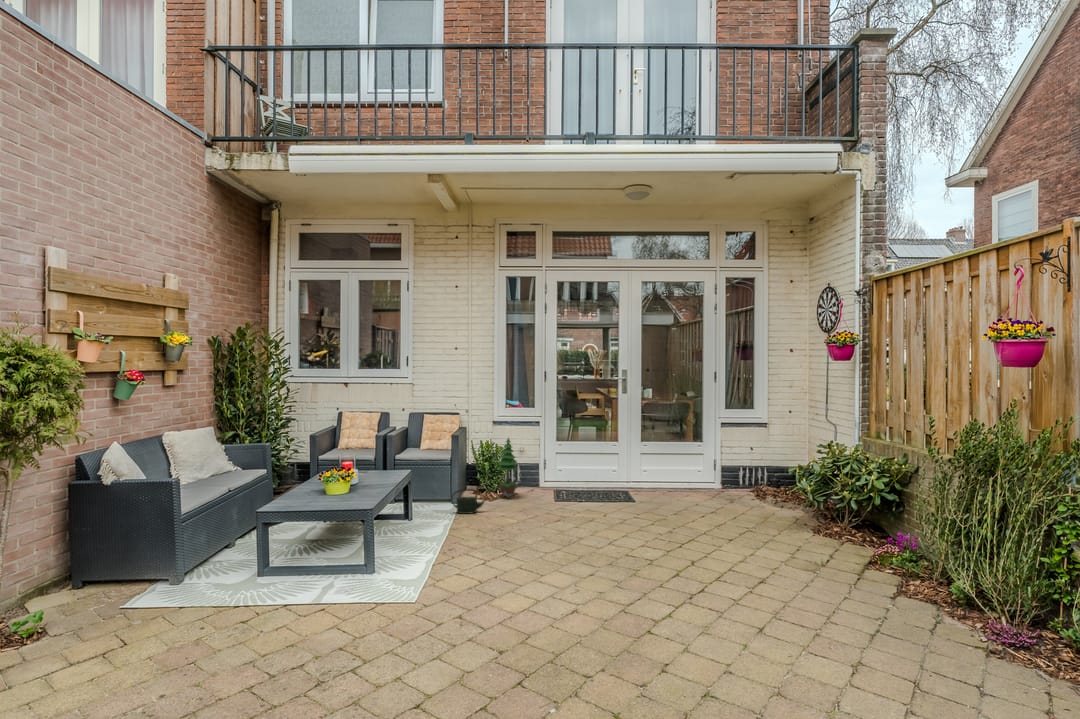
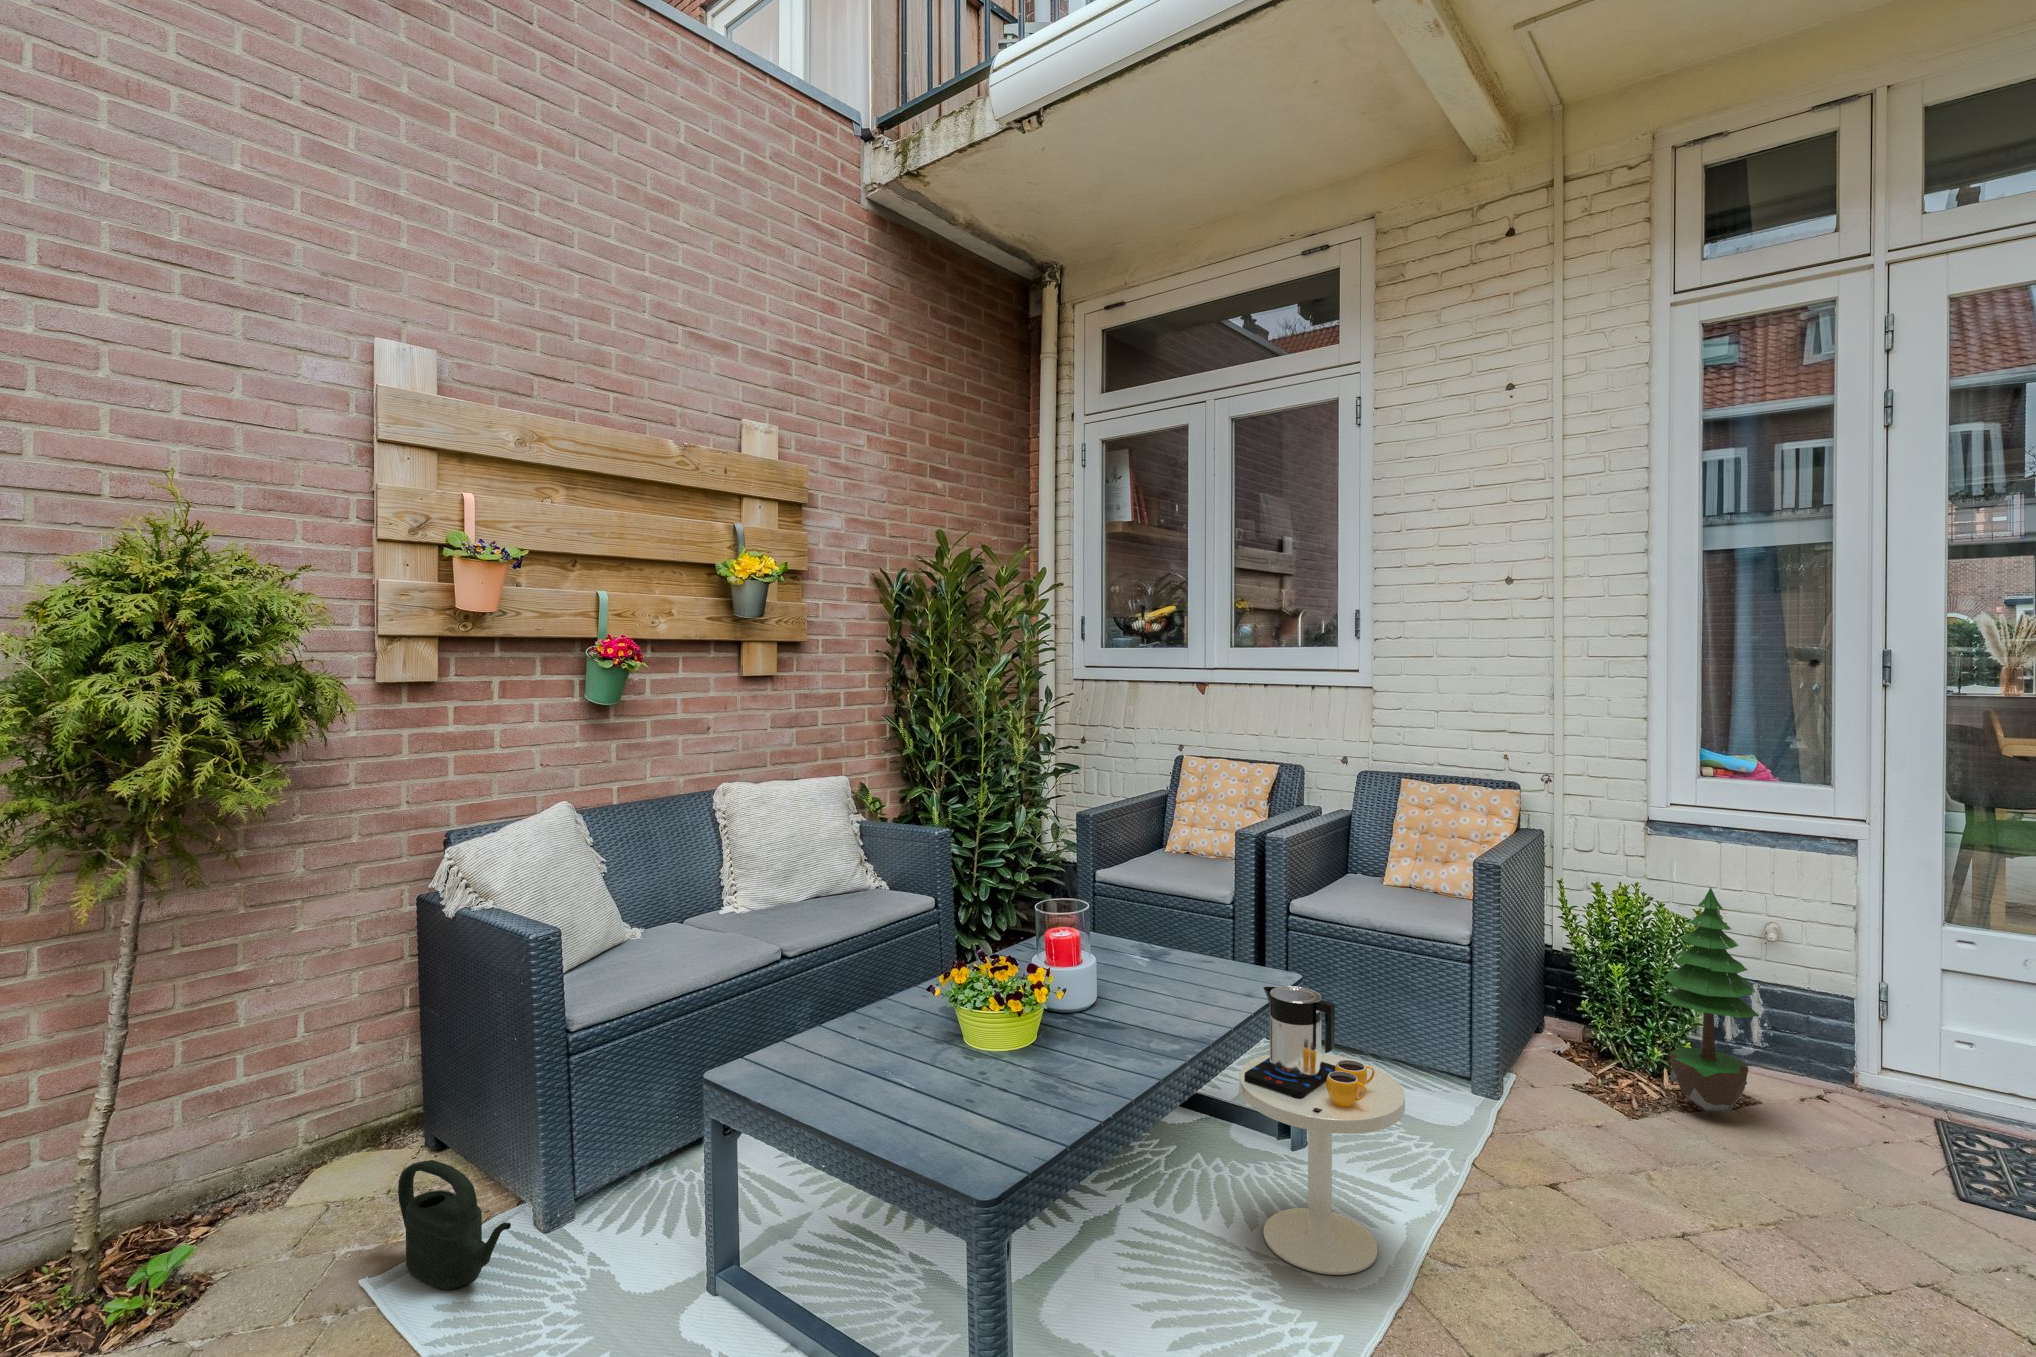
side table: none [401,470,444,542] -> present [1239,986,1405,1275]
watering can: present [451,489,490,514] -> present [398,1160,511,1290]

